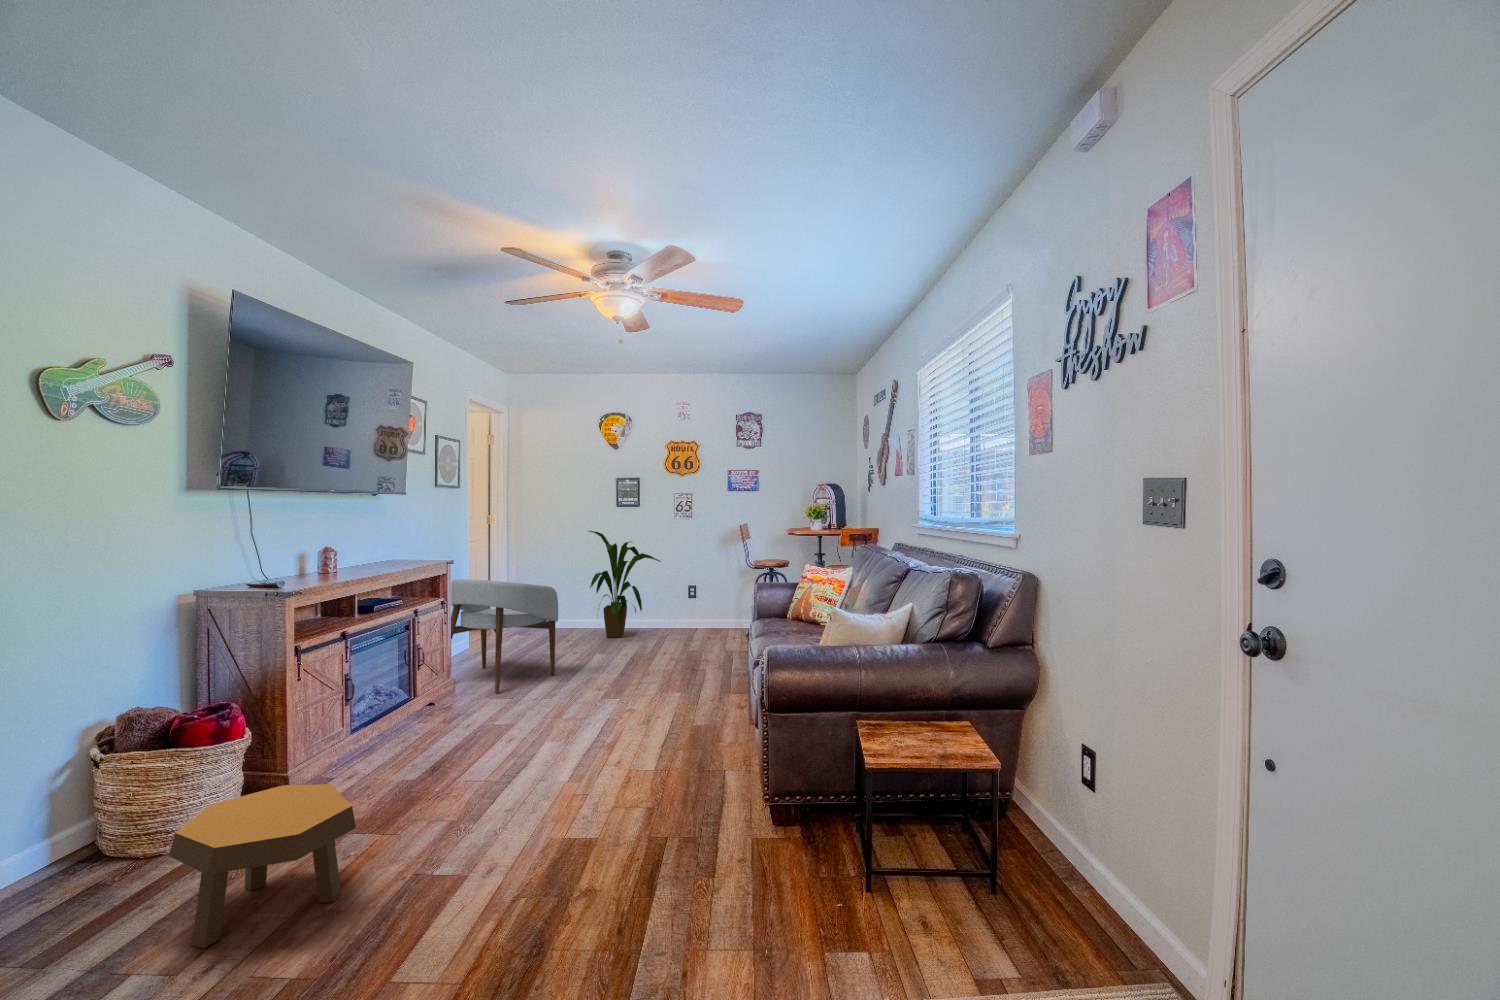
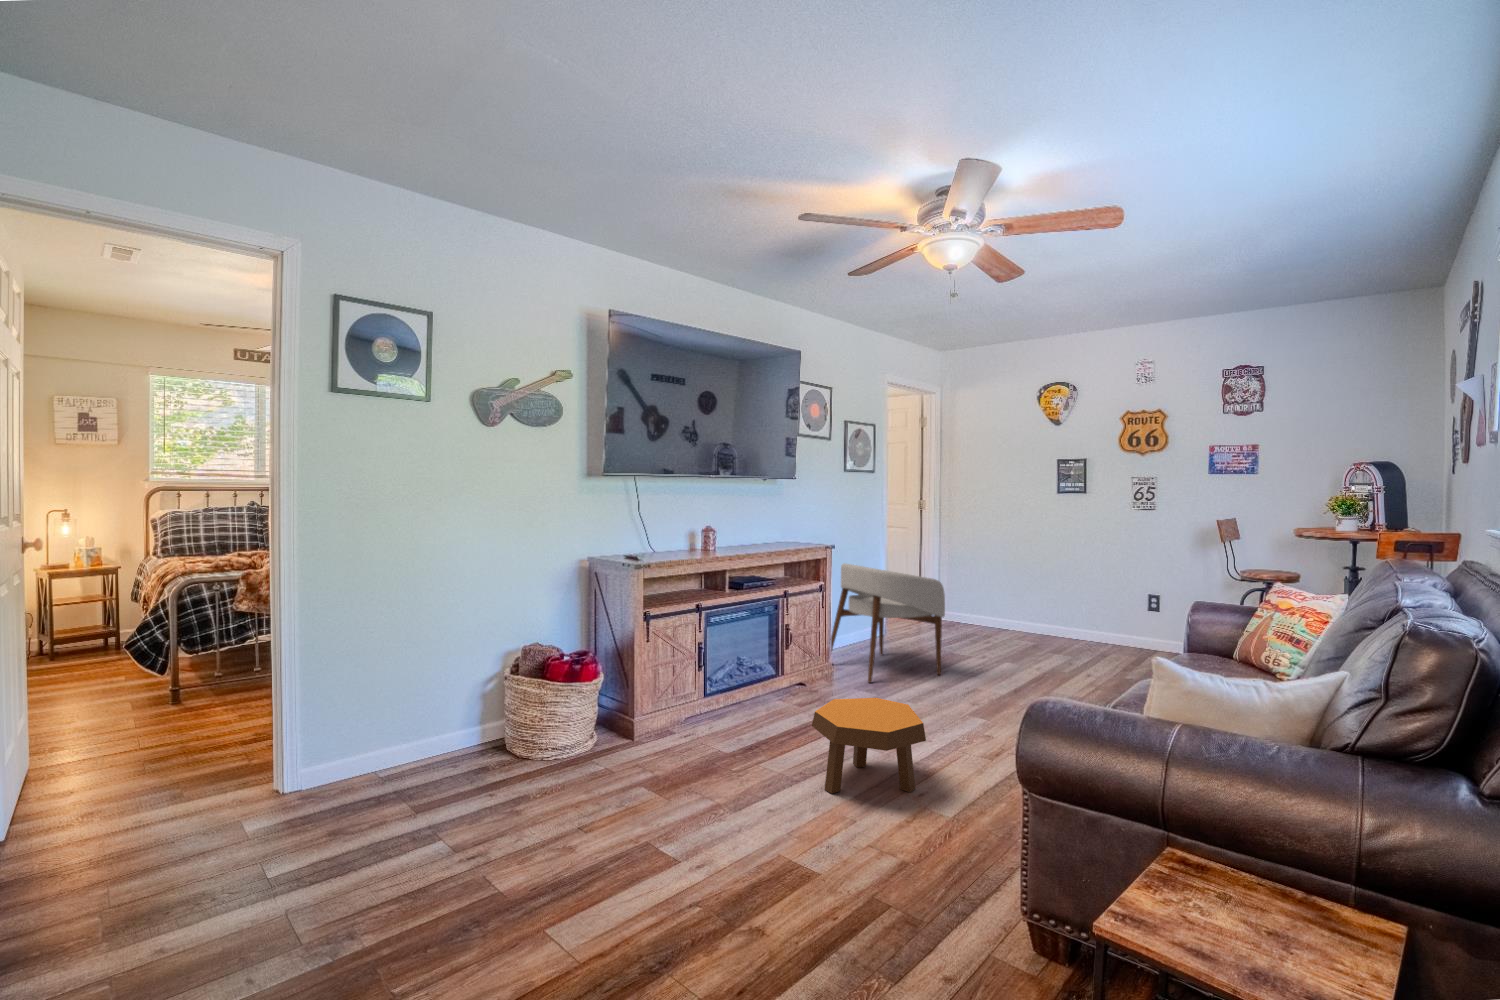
house plant: present [589,531,661,638] -> none [1009,520,1107,645]
footstool: present [169,784,356,948] -> present [812,698,926,794]

